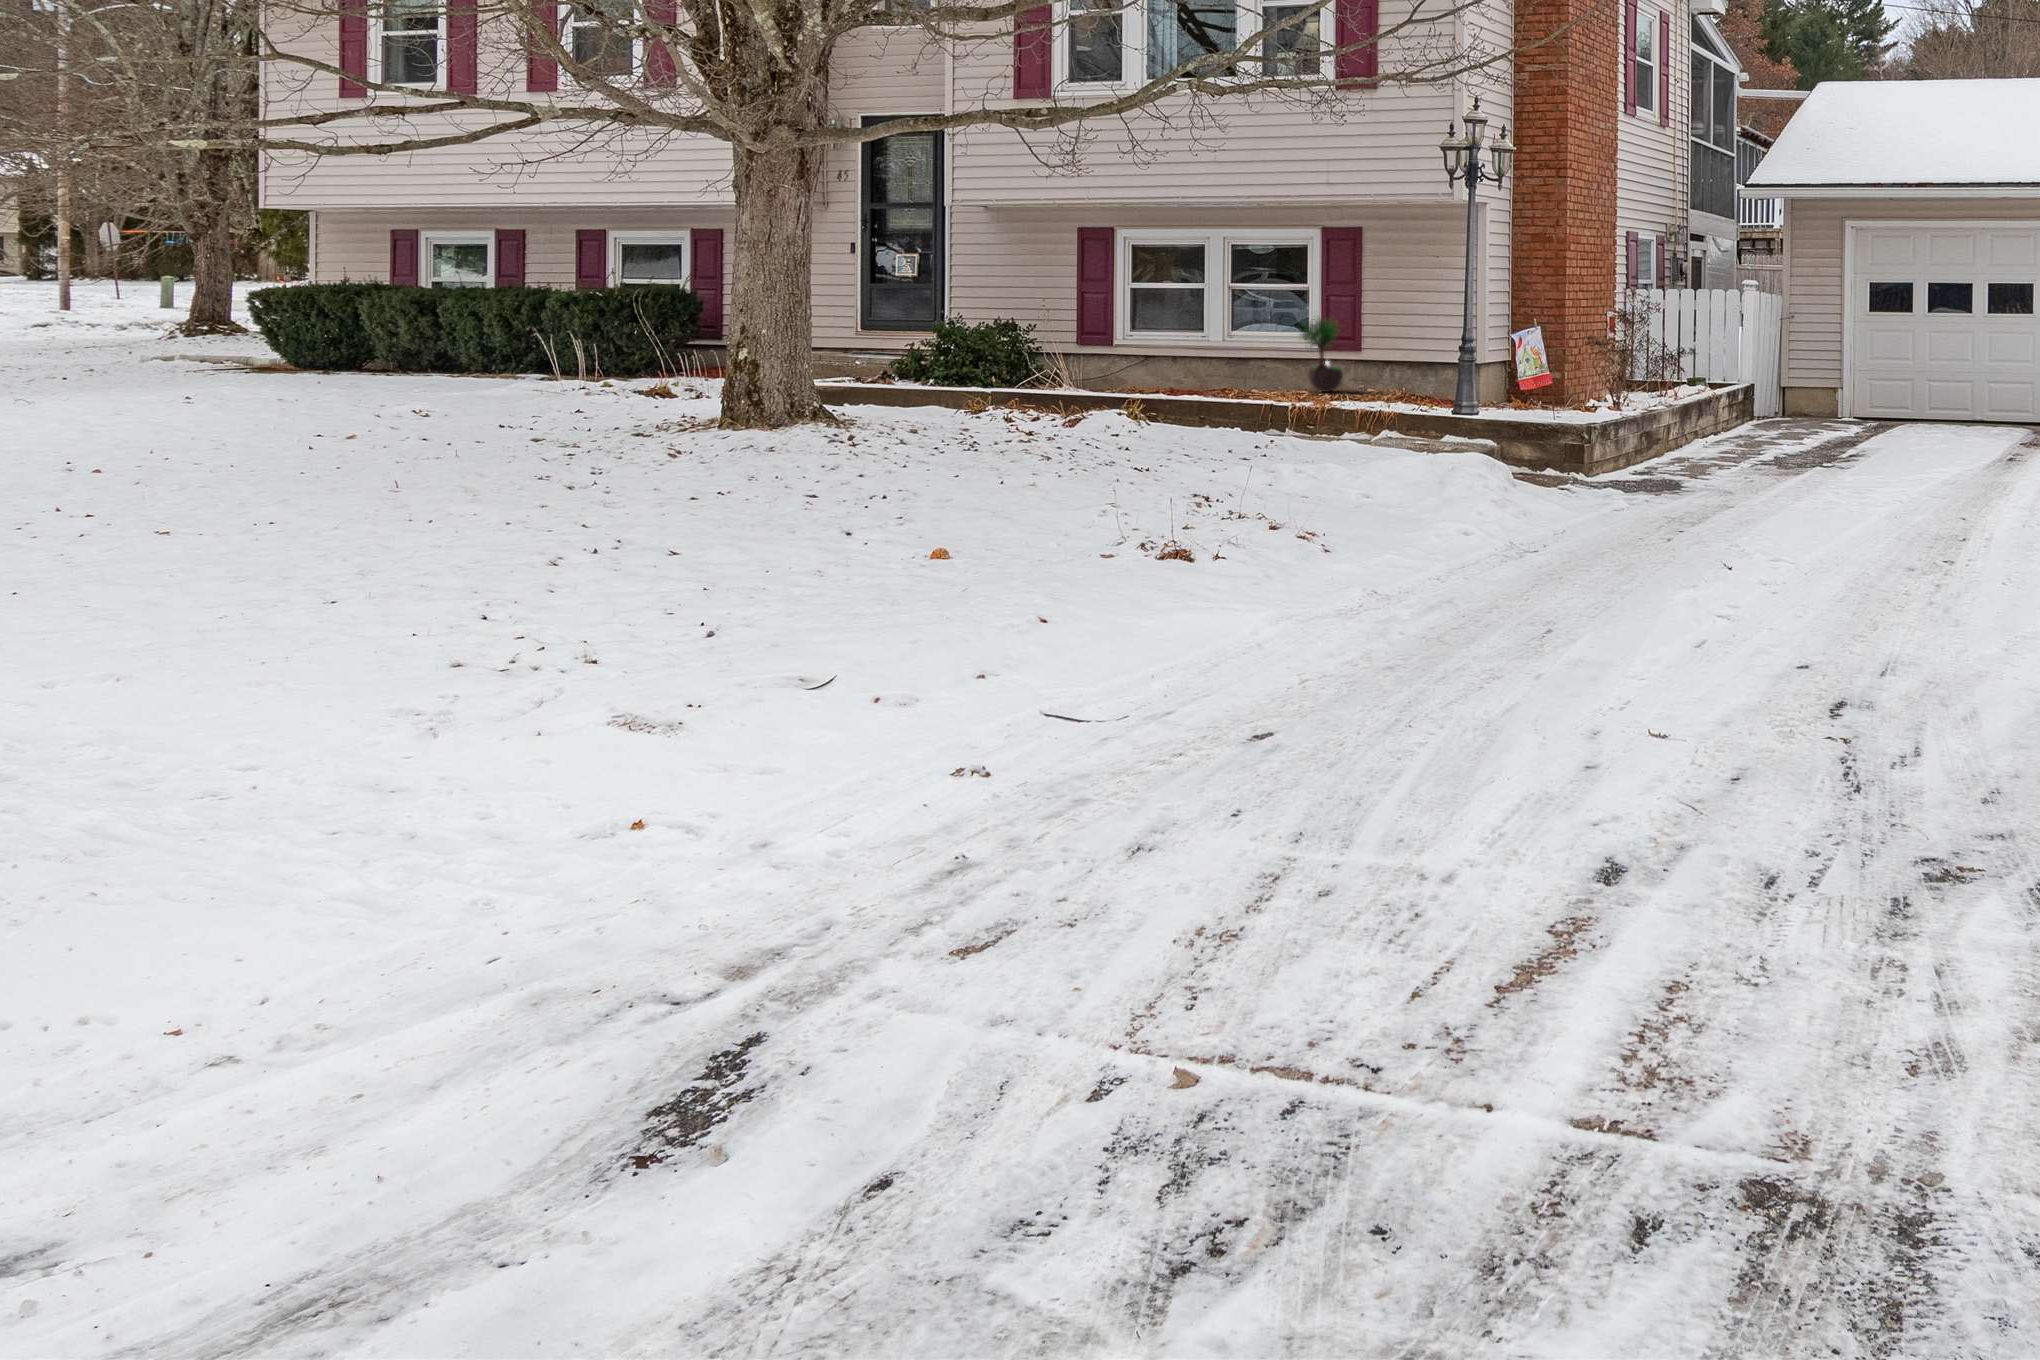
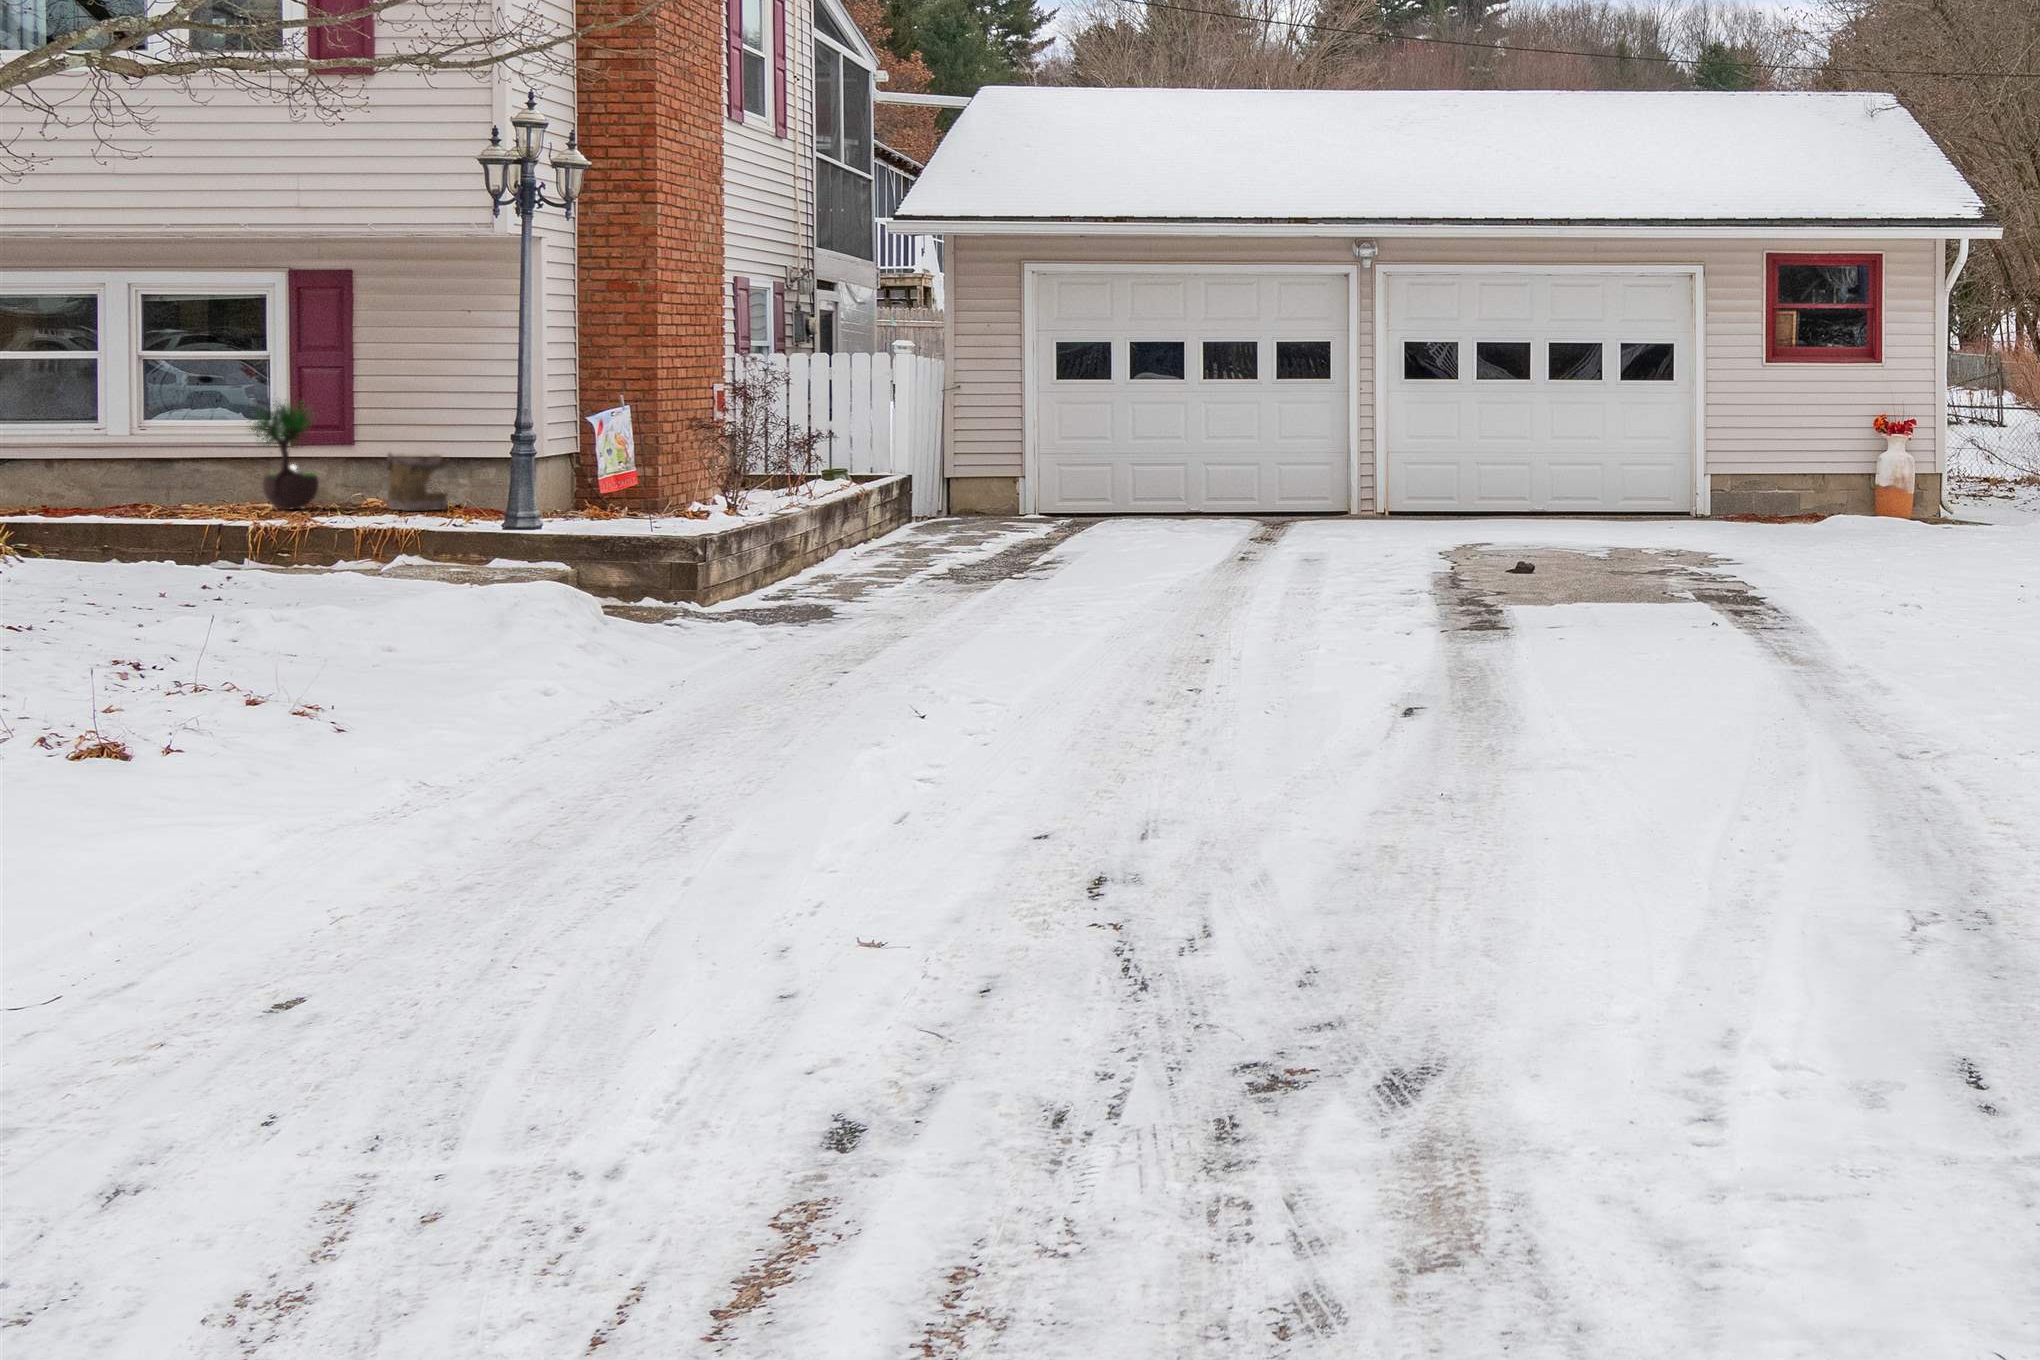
bucket: none [1385,354,1429,396] -> present [387,453,448,511]

